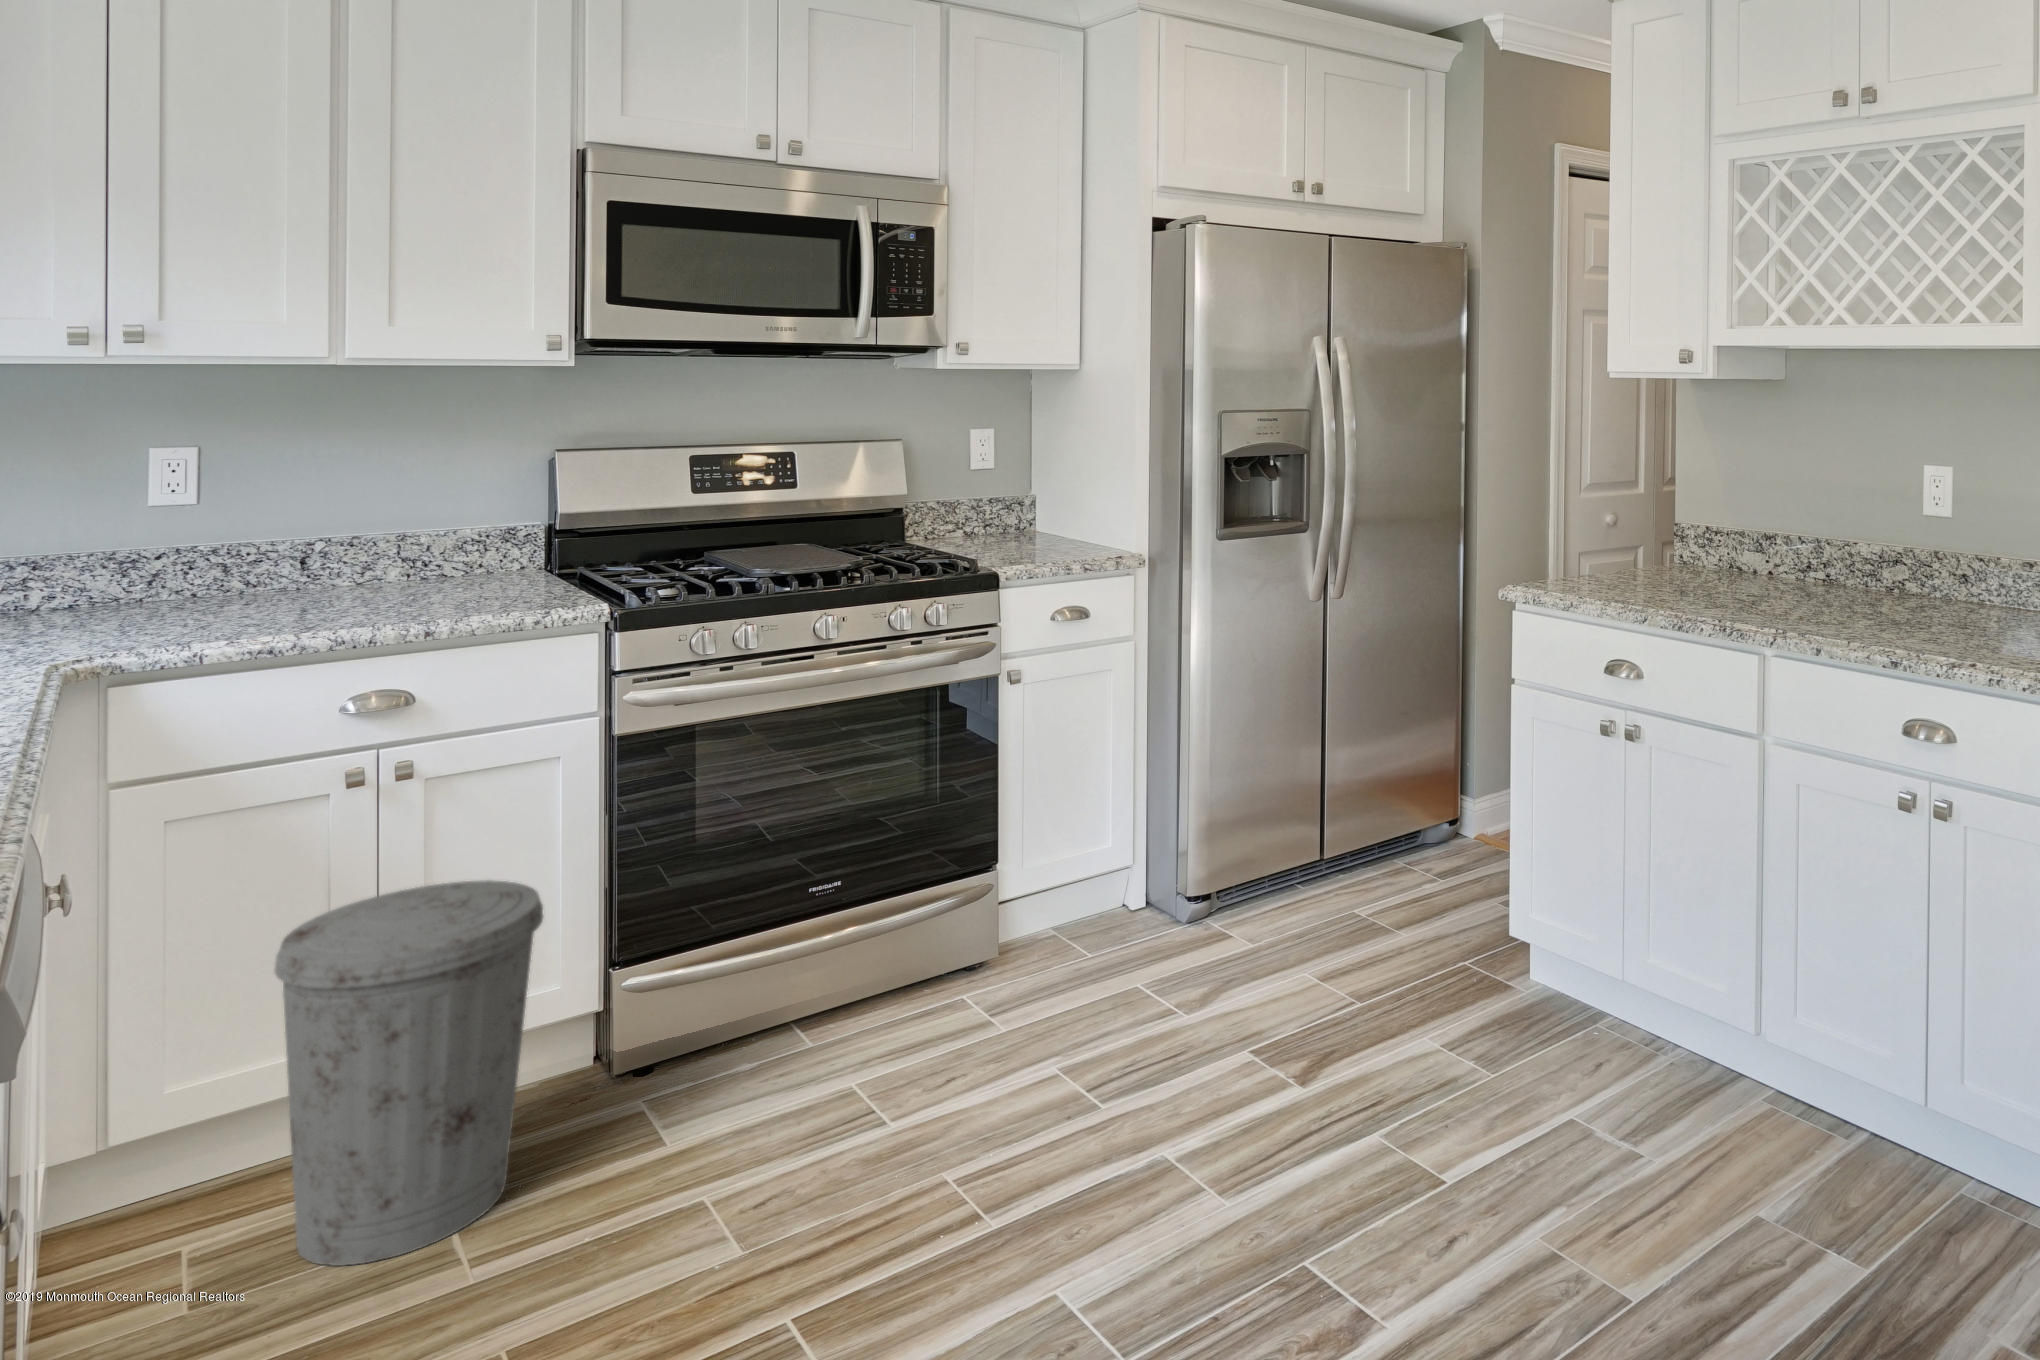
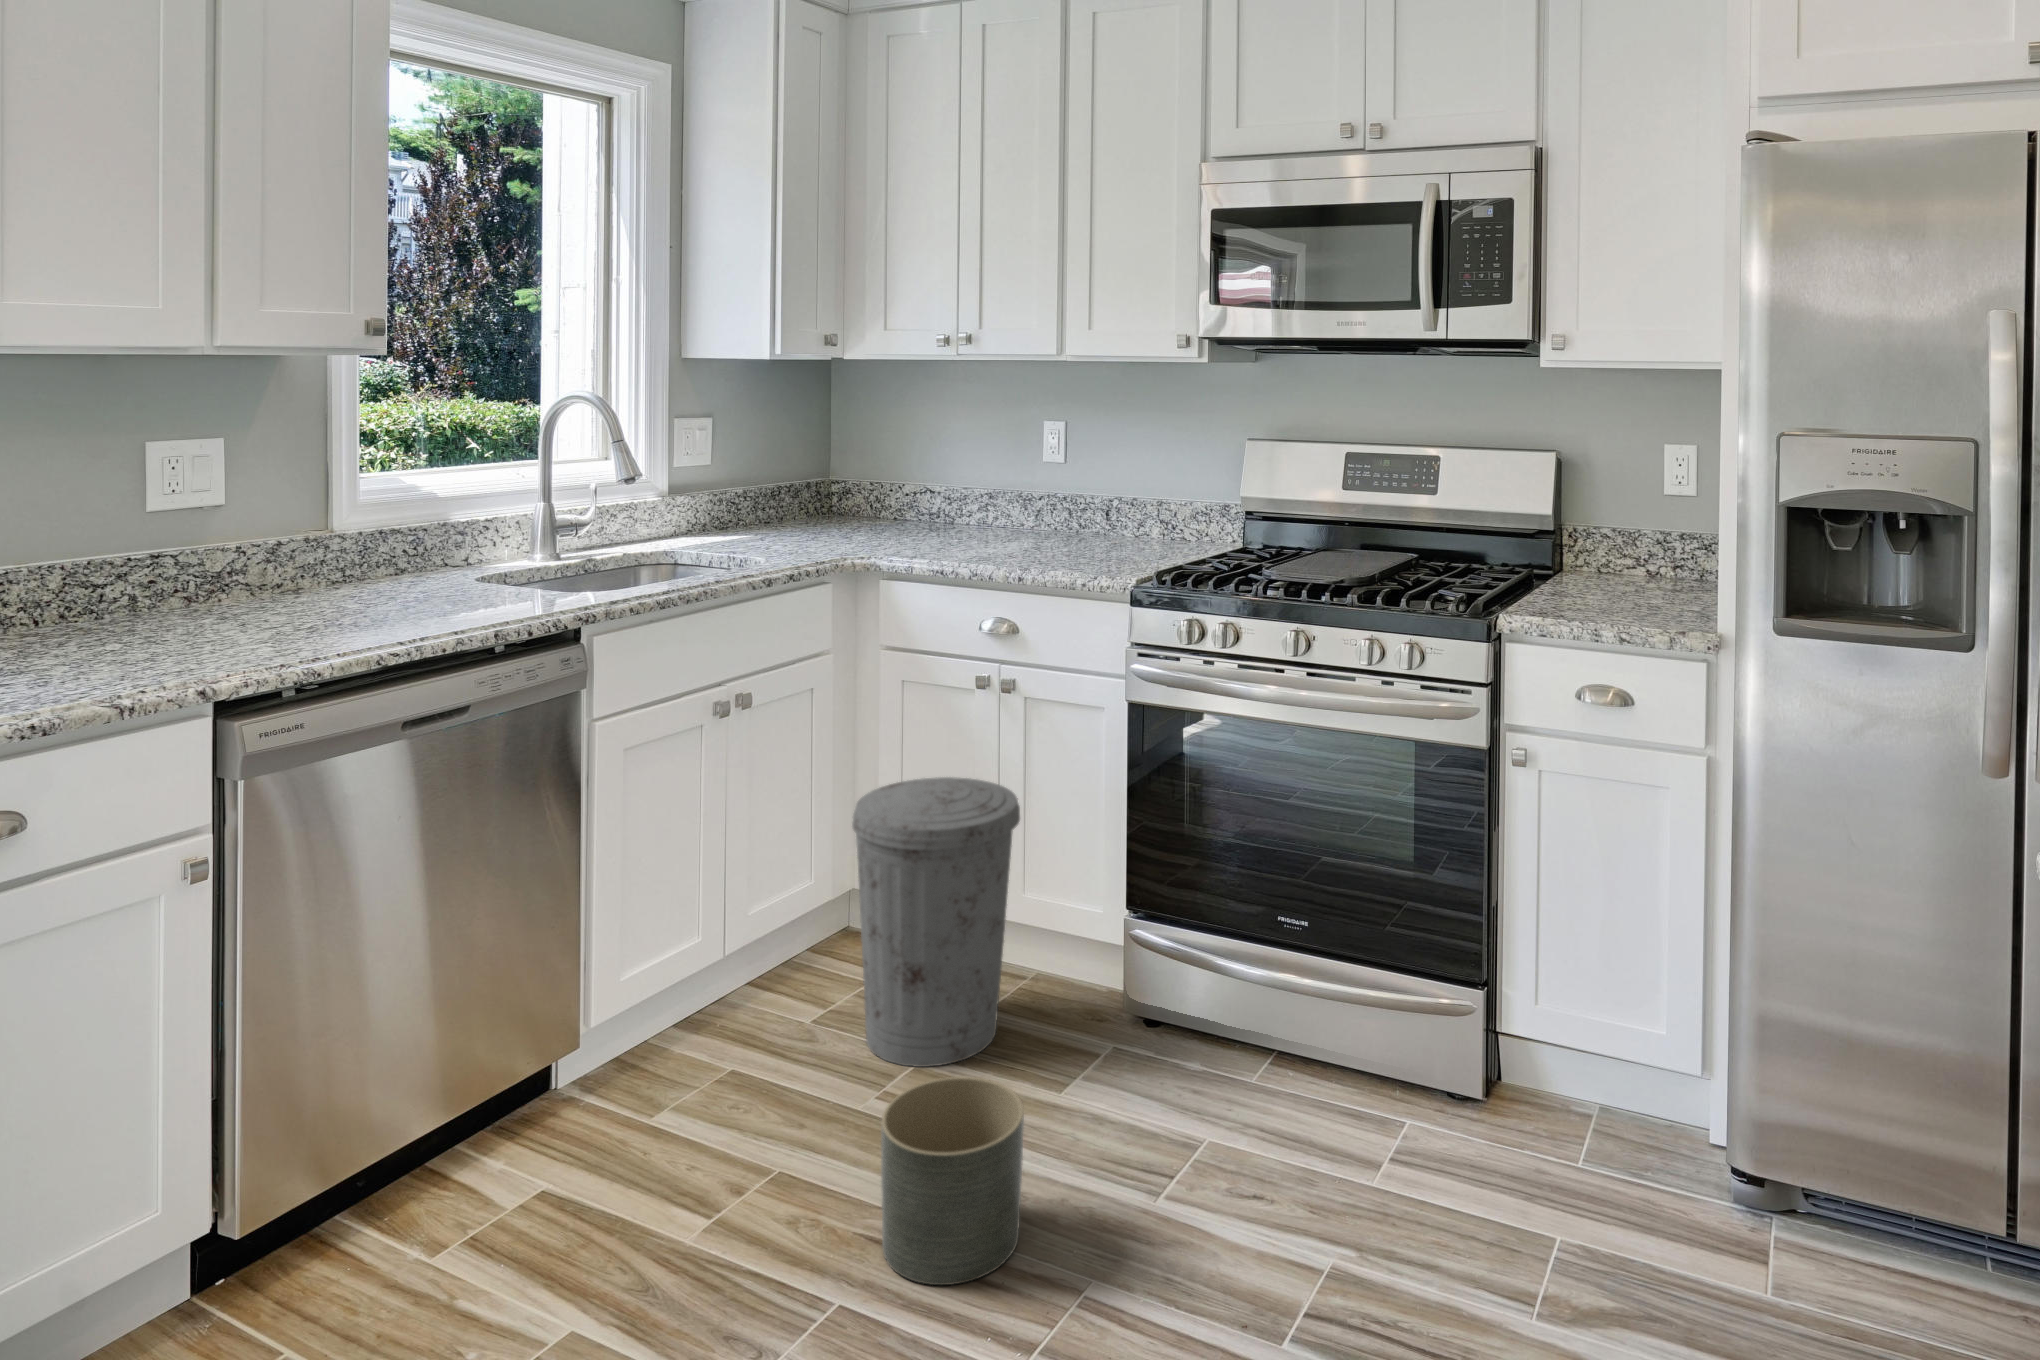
planter: none [717,1080,875,1289] -> present [881,1077,1024,1285]

